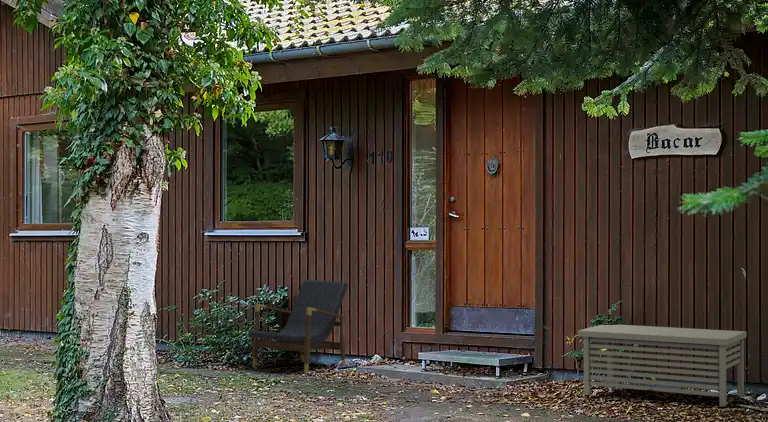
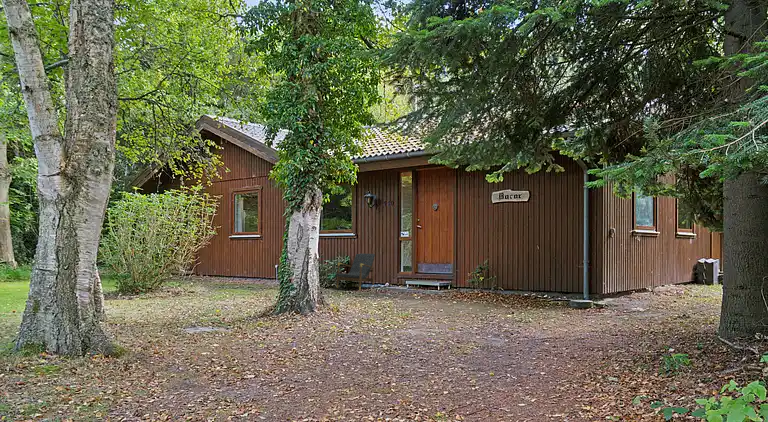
storage bench: present [578,324,747,406] -> none [473,268,539,299]

